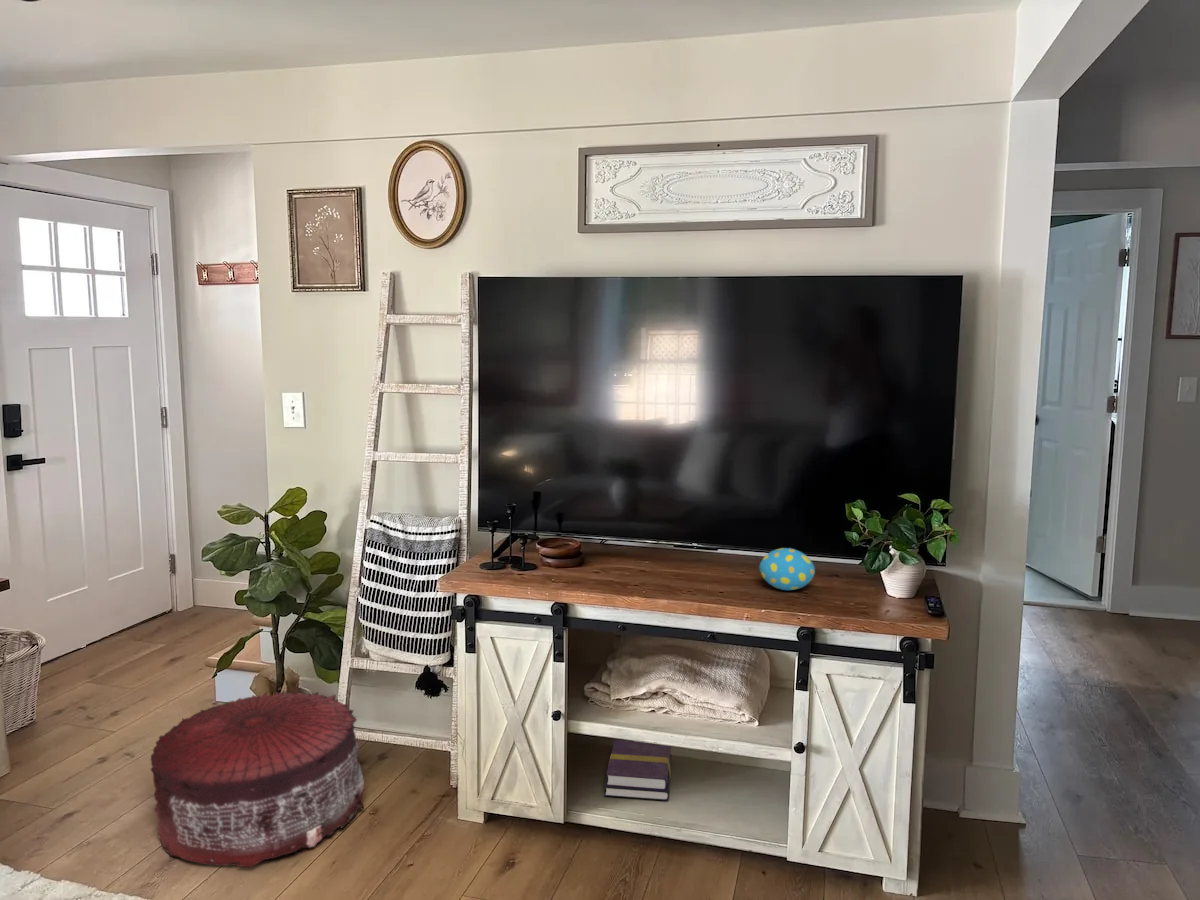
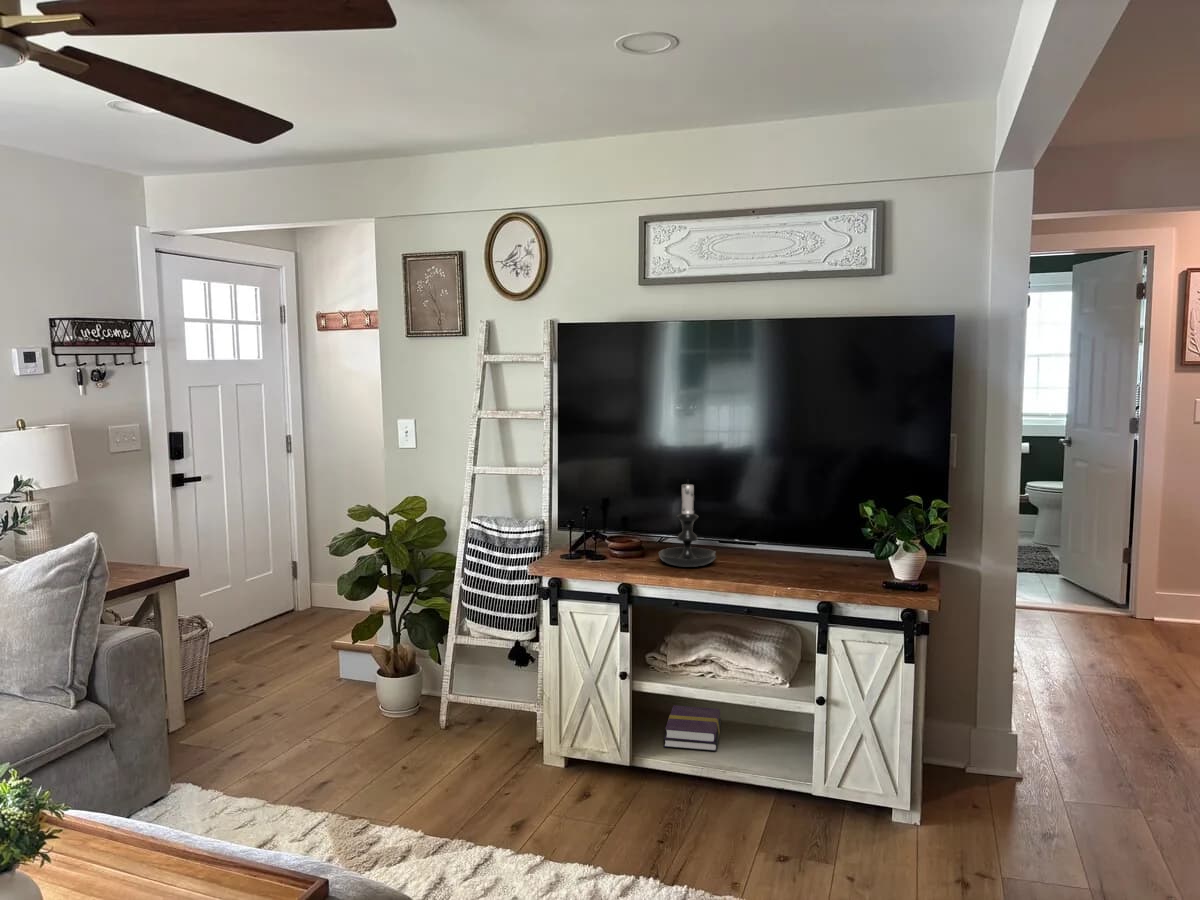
candle holder: none [600,472,672,581] -> present [659,483,716,567]
decorative egg: present [759,548,815,590] -> none [788,540,834,574]
pouf: present [151,692,364,867] -> none [305,661,468,791]

